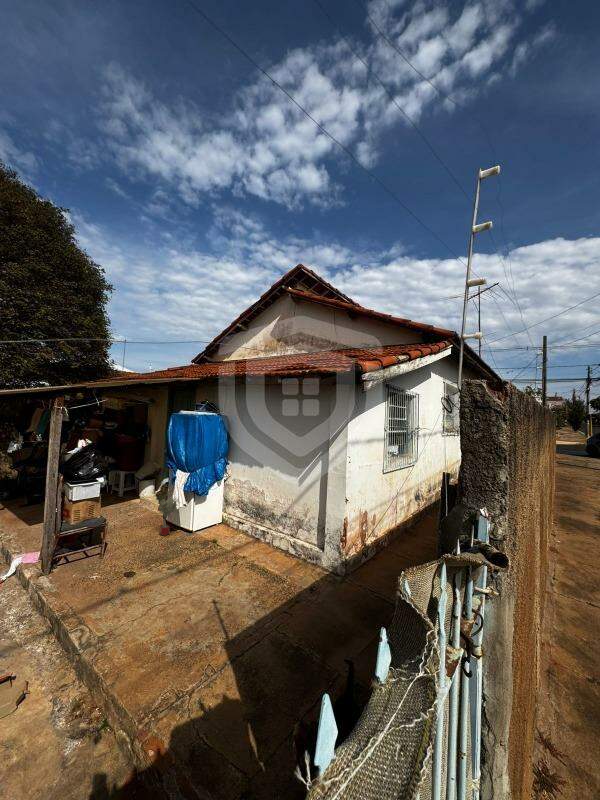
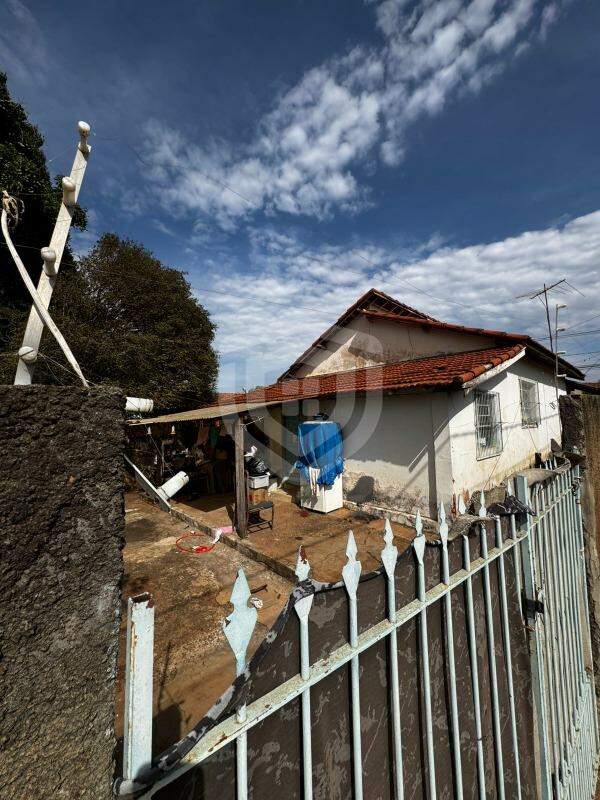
chair: none [218,485,258,549] -> present [346,476,377,523]

